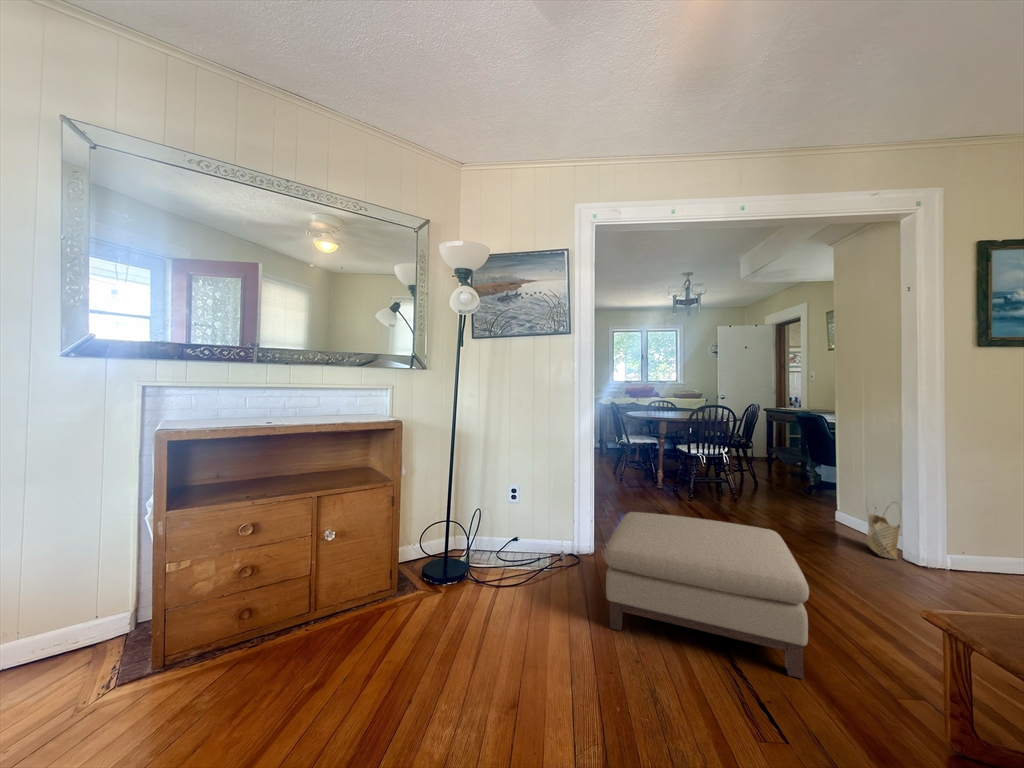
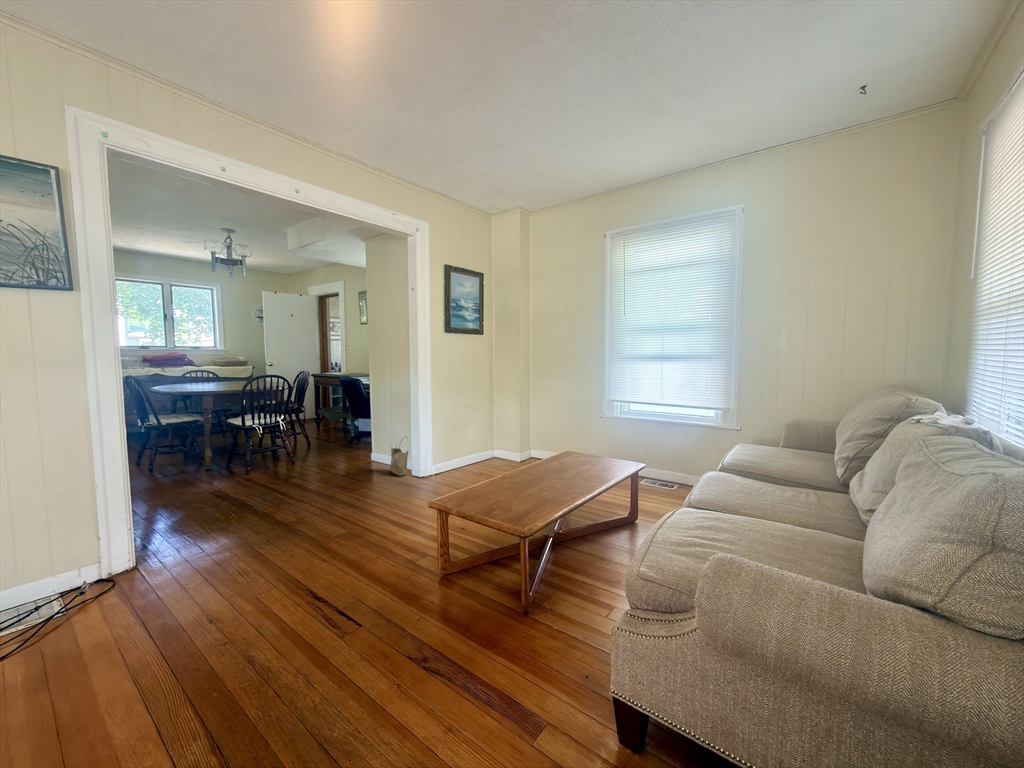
ottoman: present [605,512,809,679] -> none [174,476,367,627]

